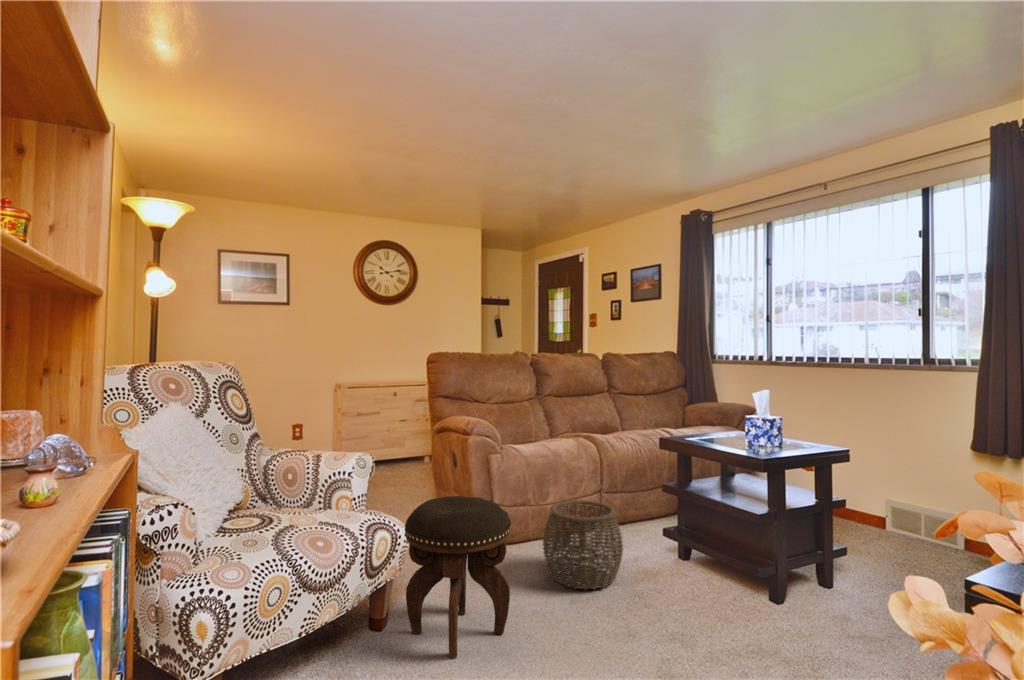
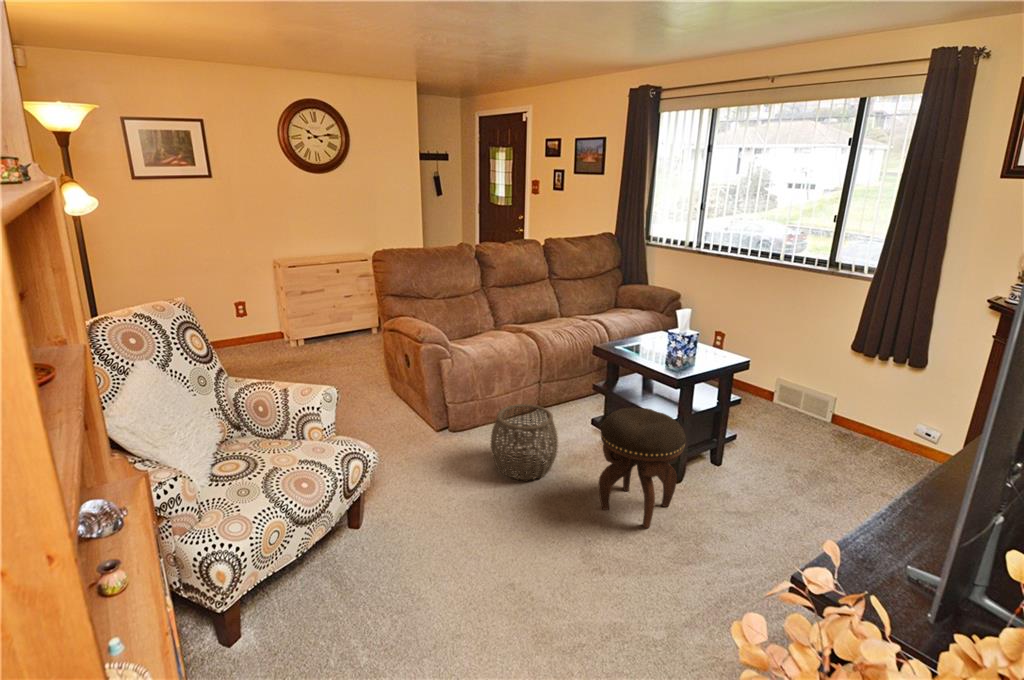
footstool: present [405,496,511,658] -> present [599,408,686,528]

